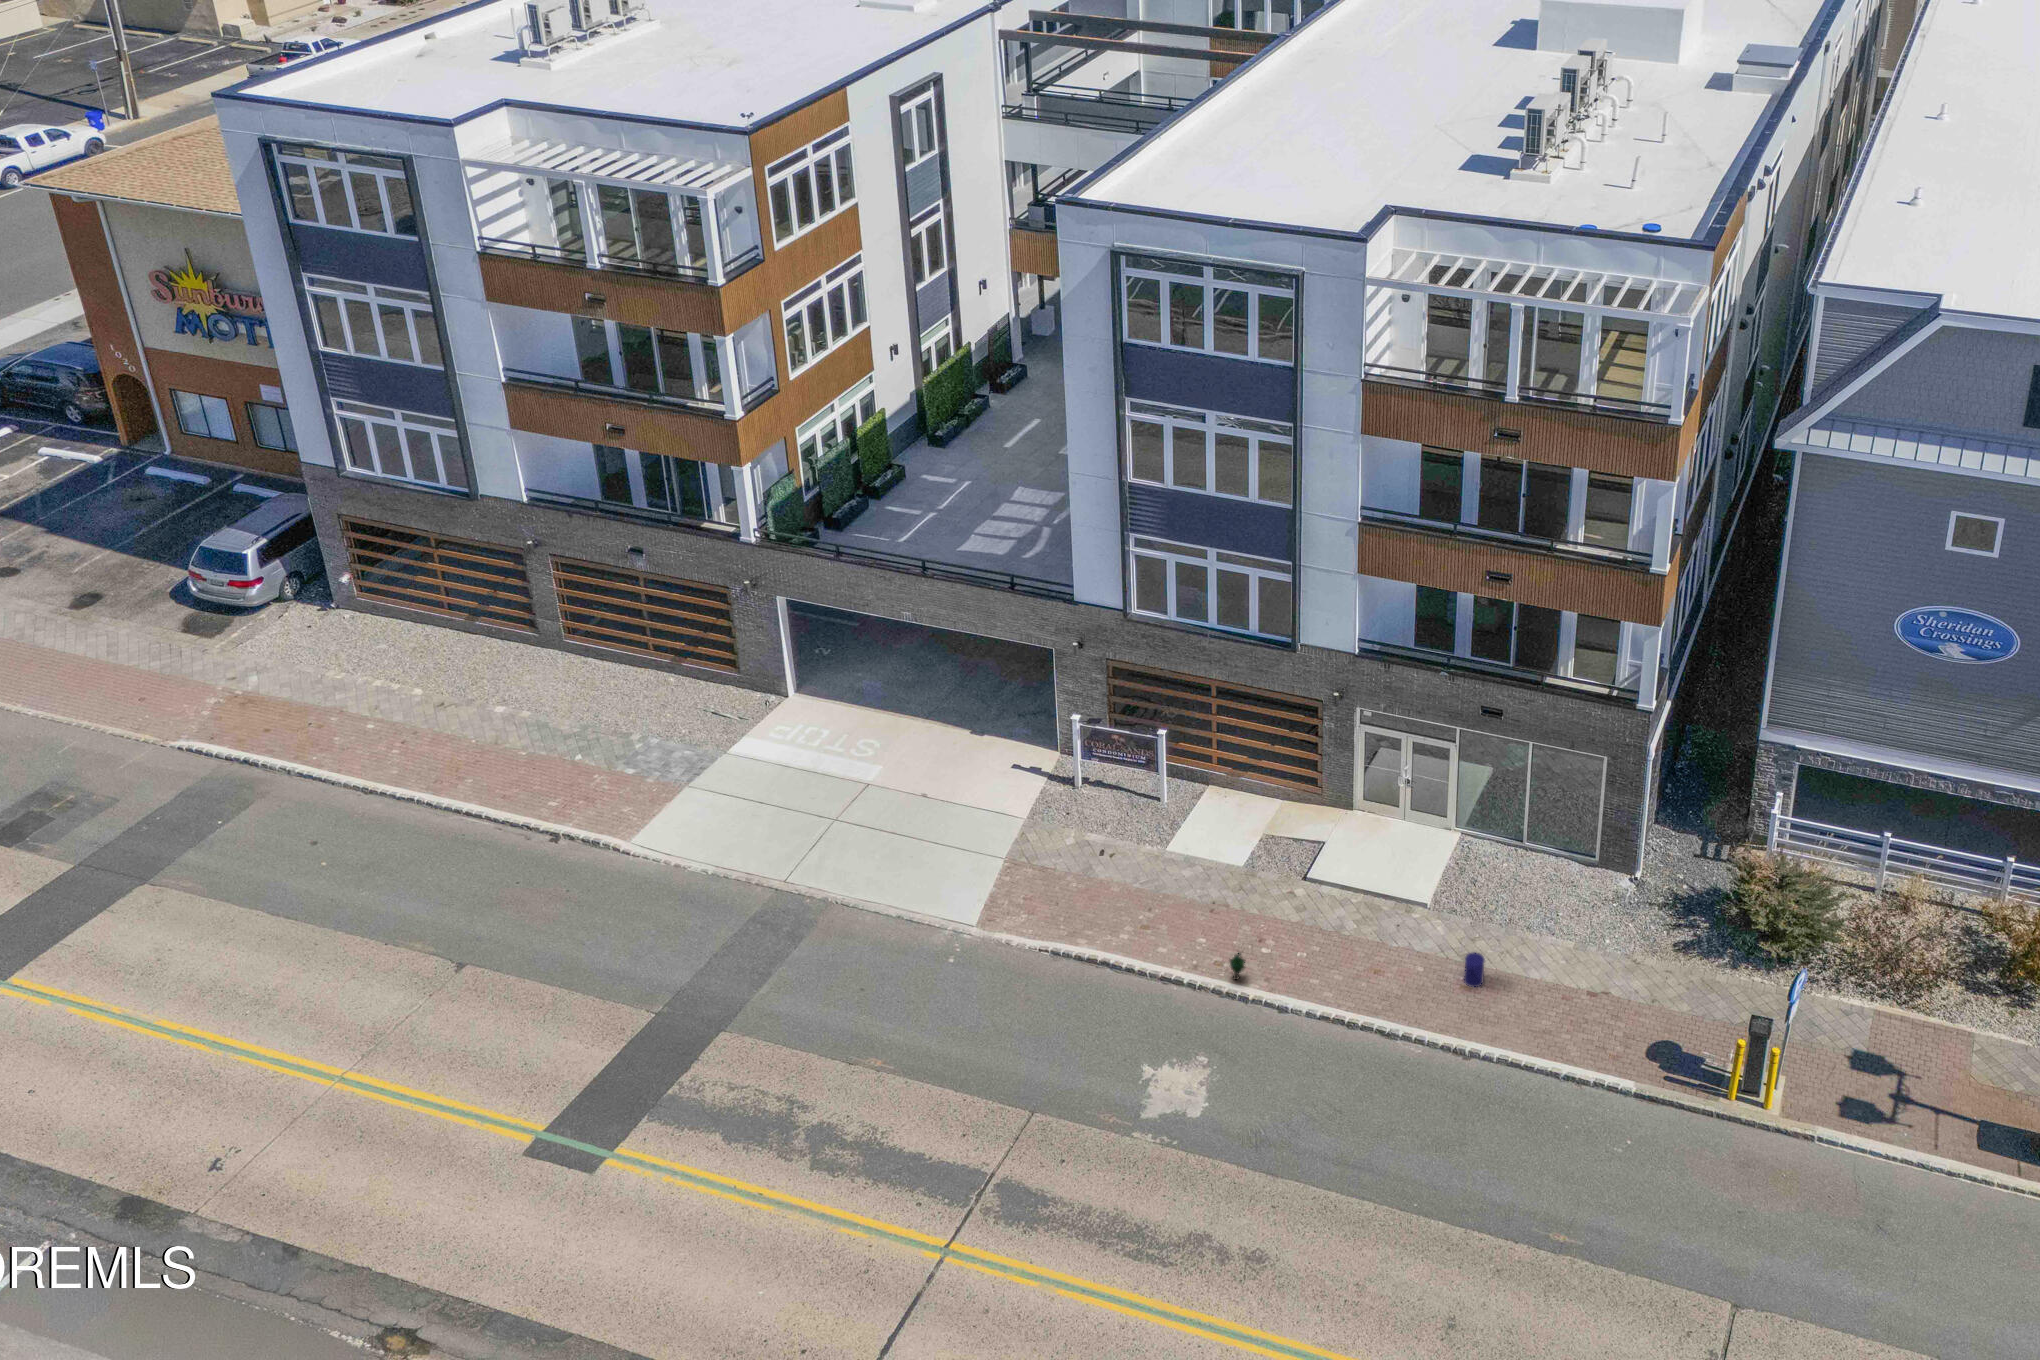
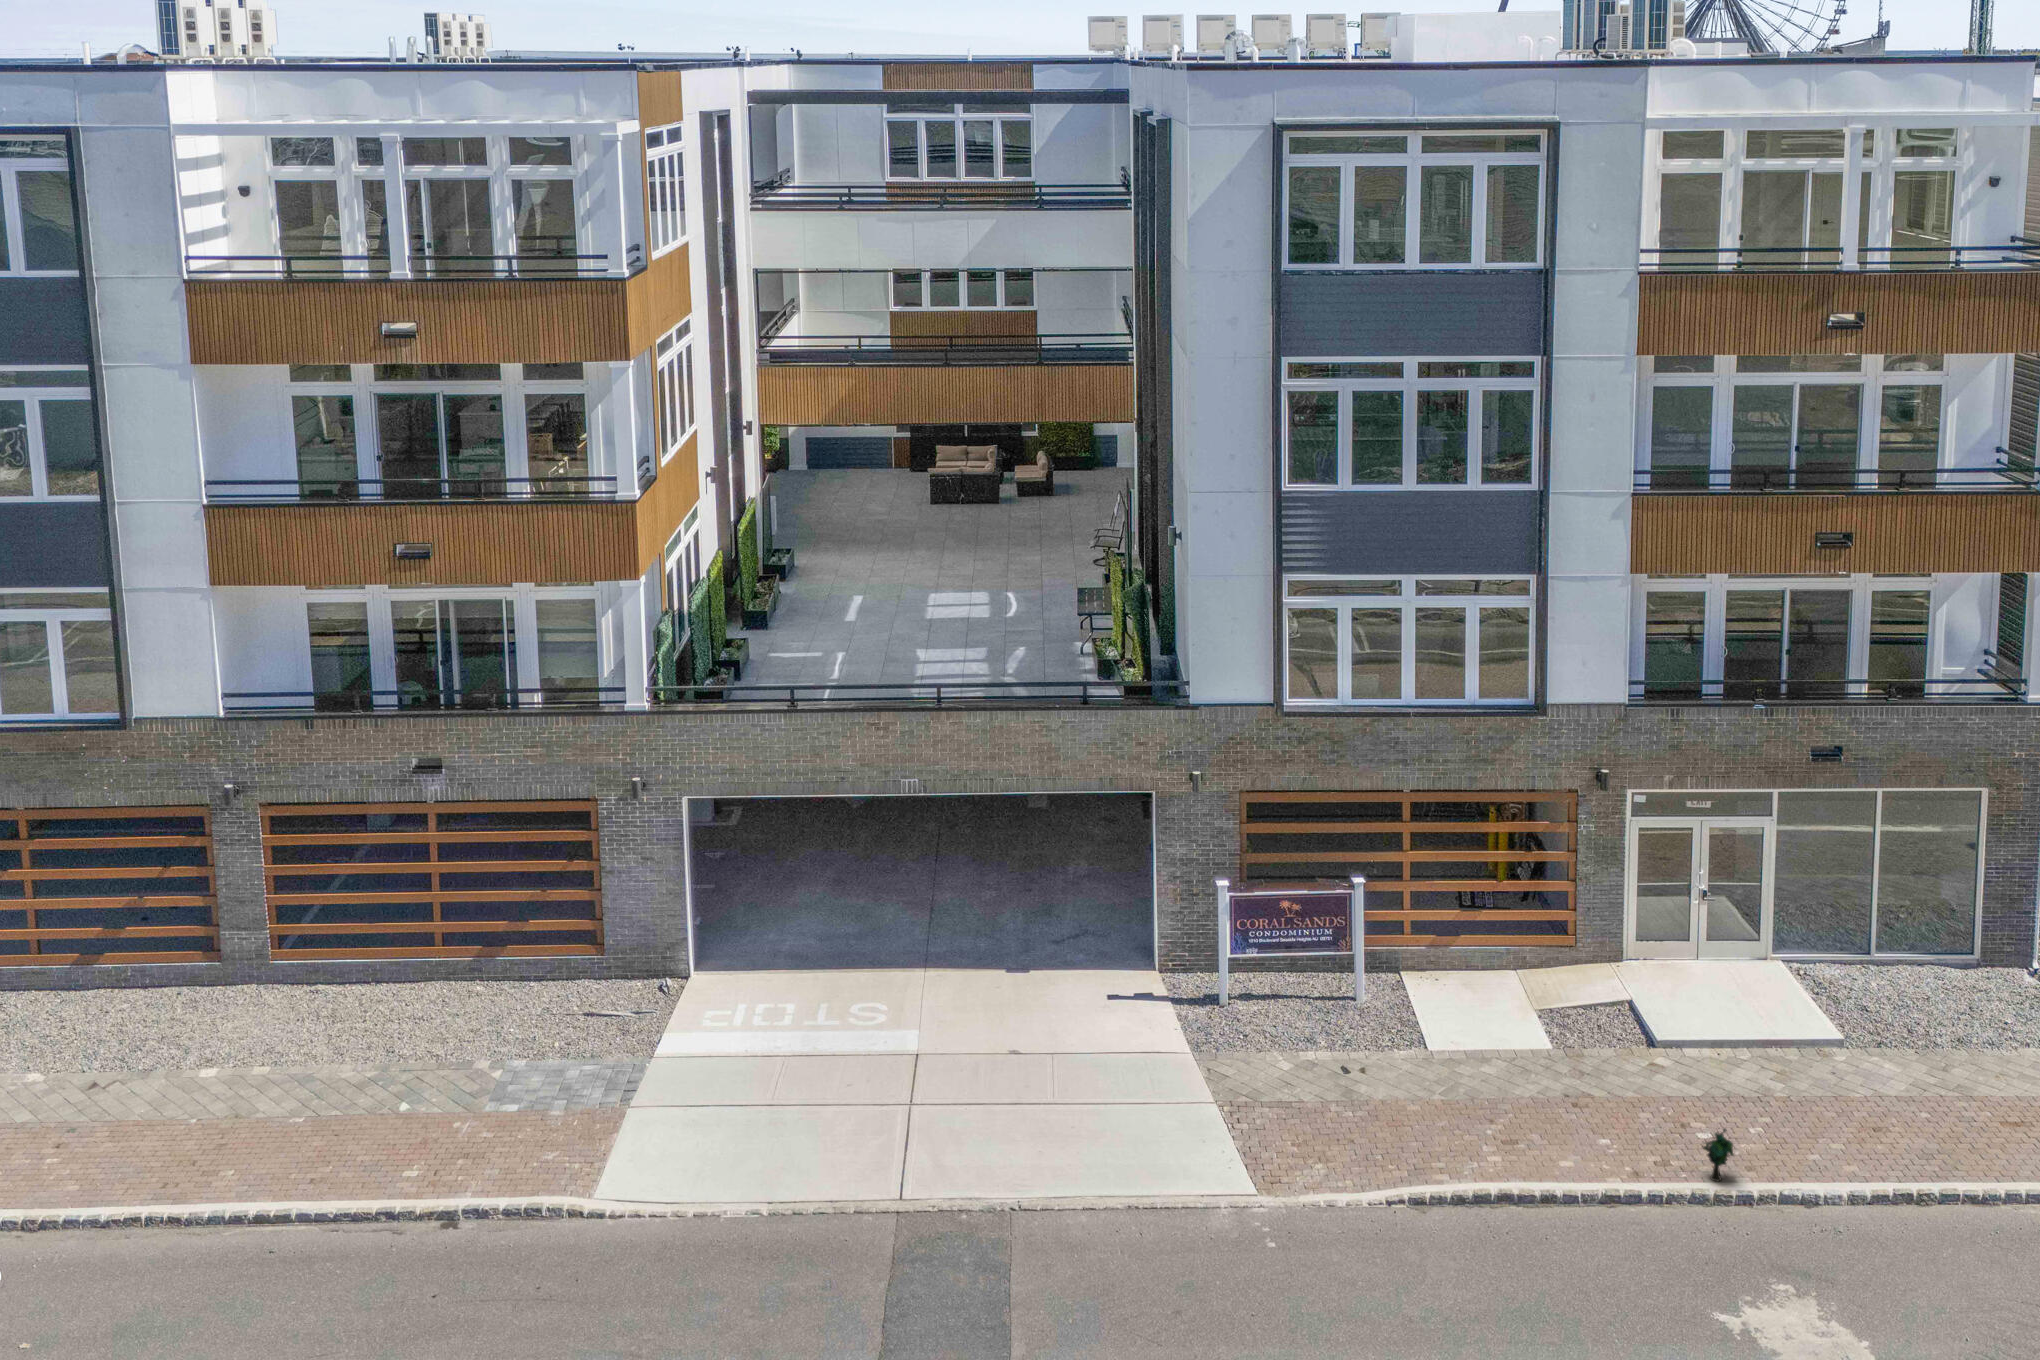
waste bin: present [1464,952,1485,987] -> none [1999,1065,2034,1120]

